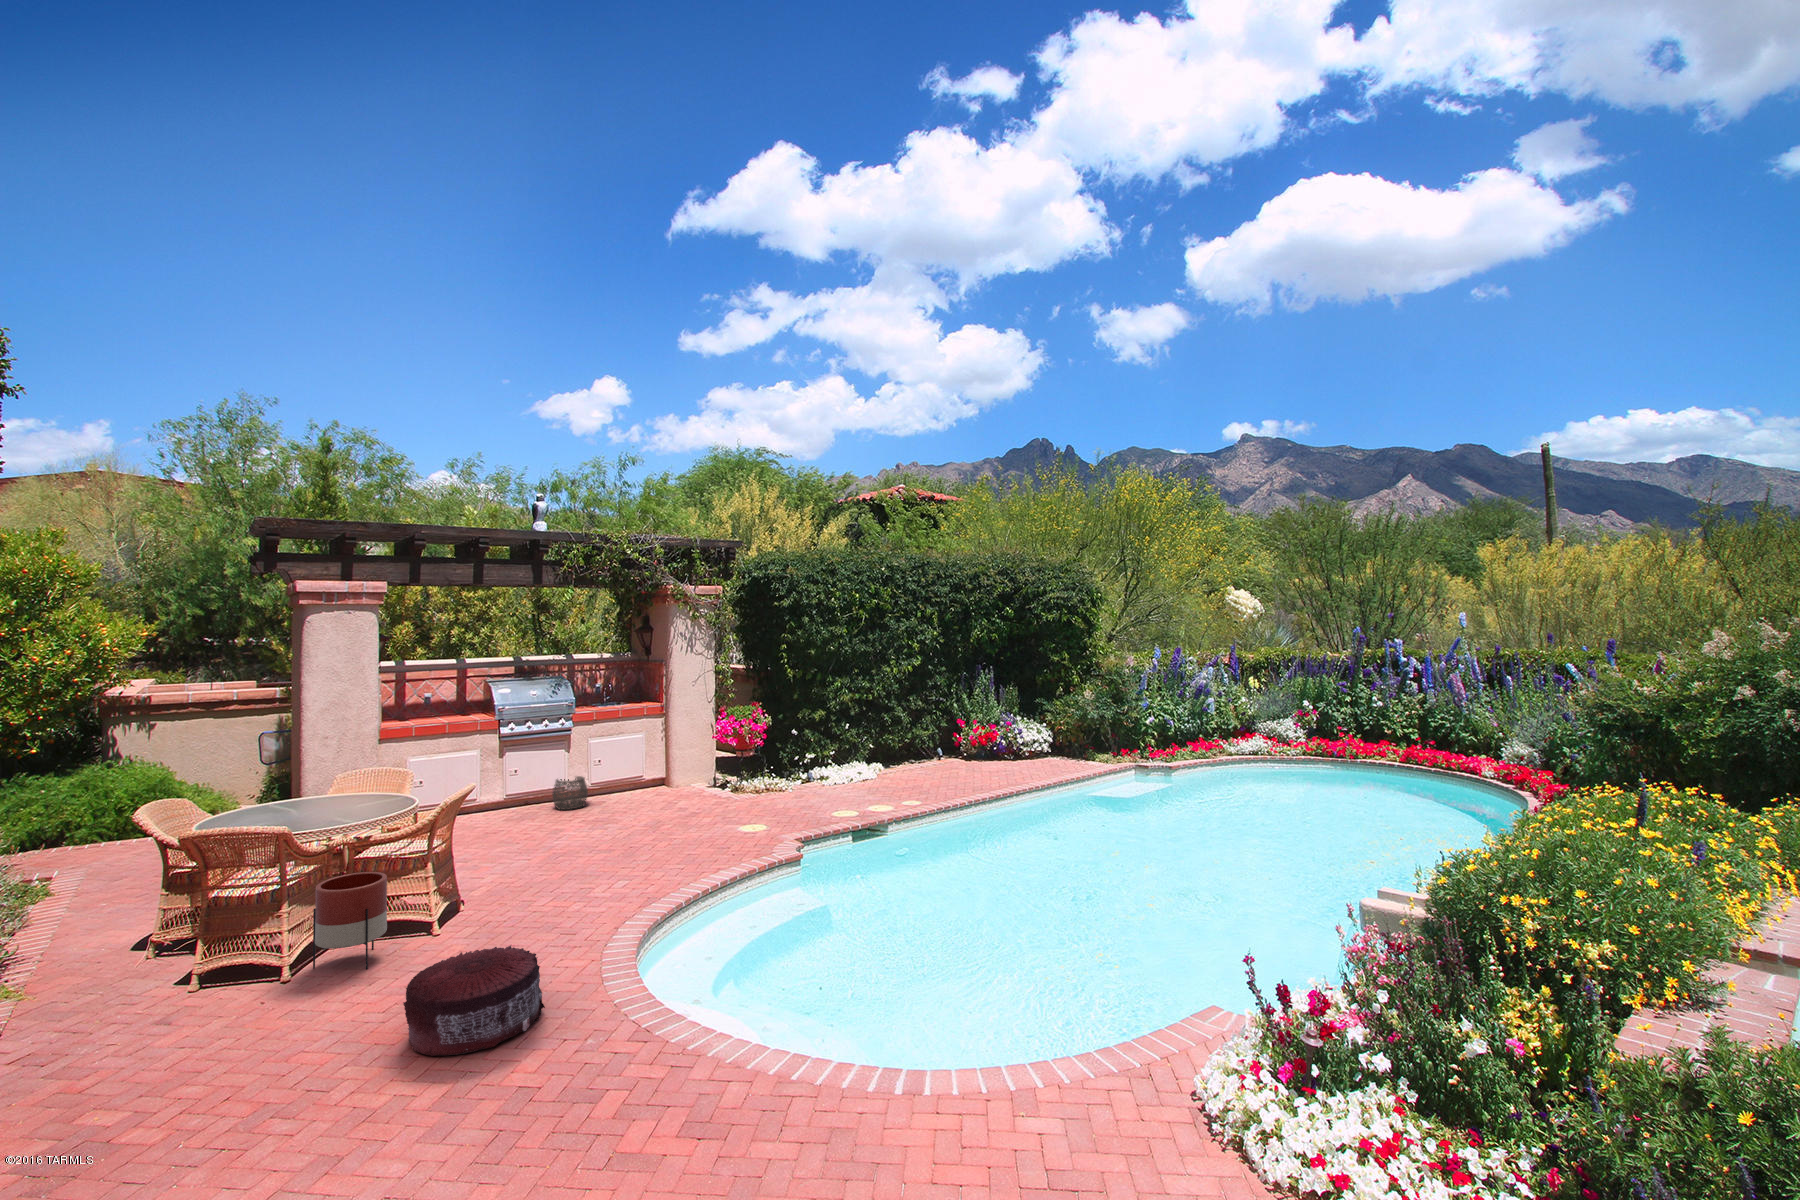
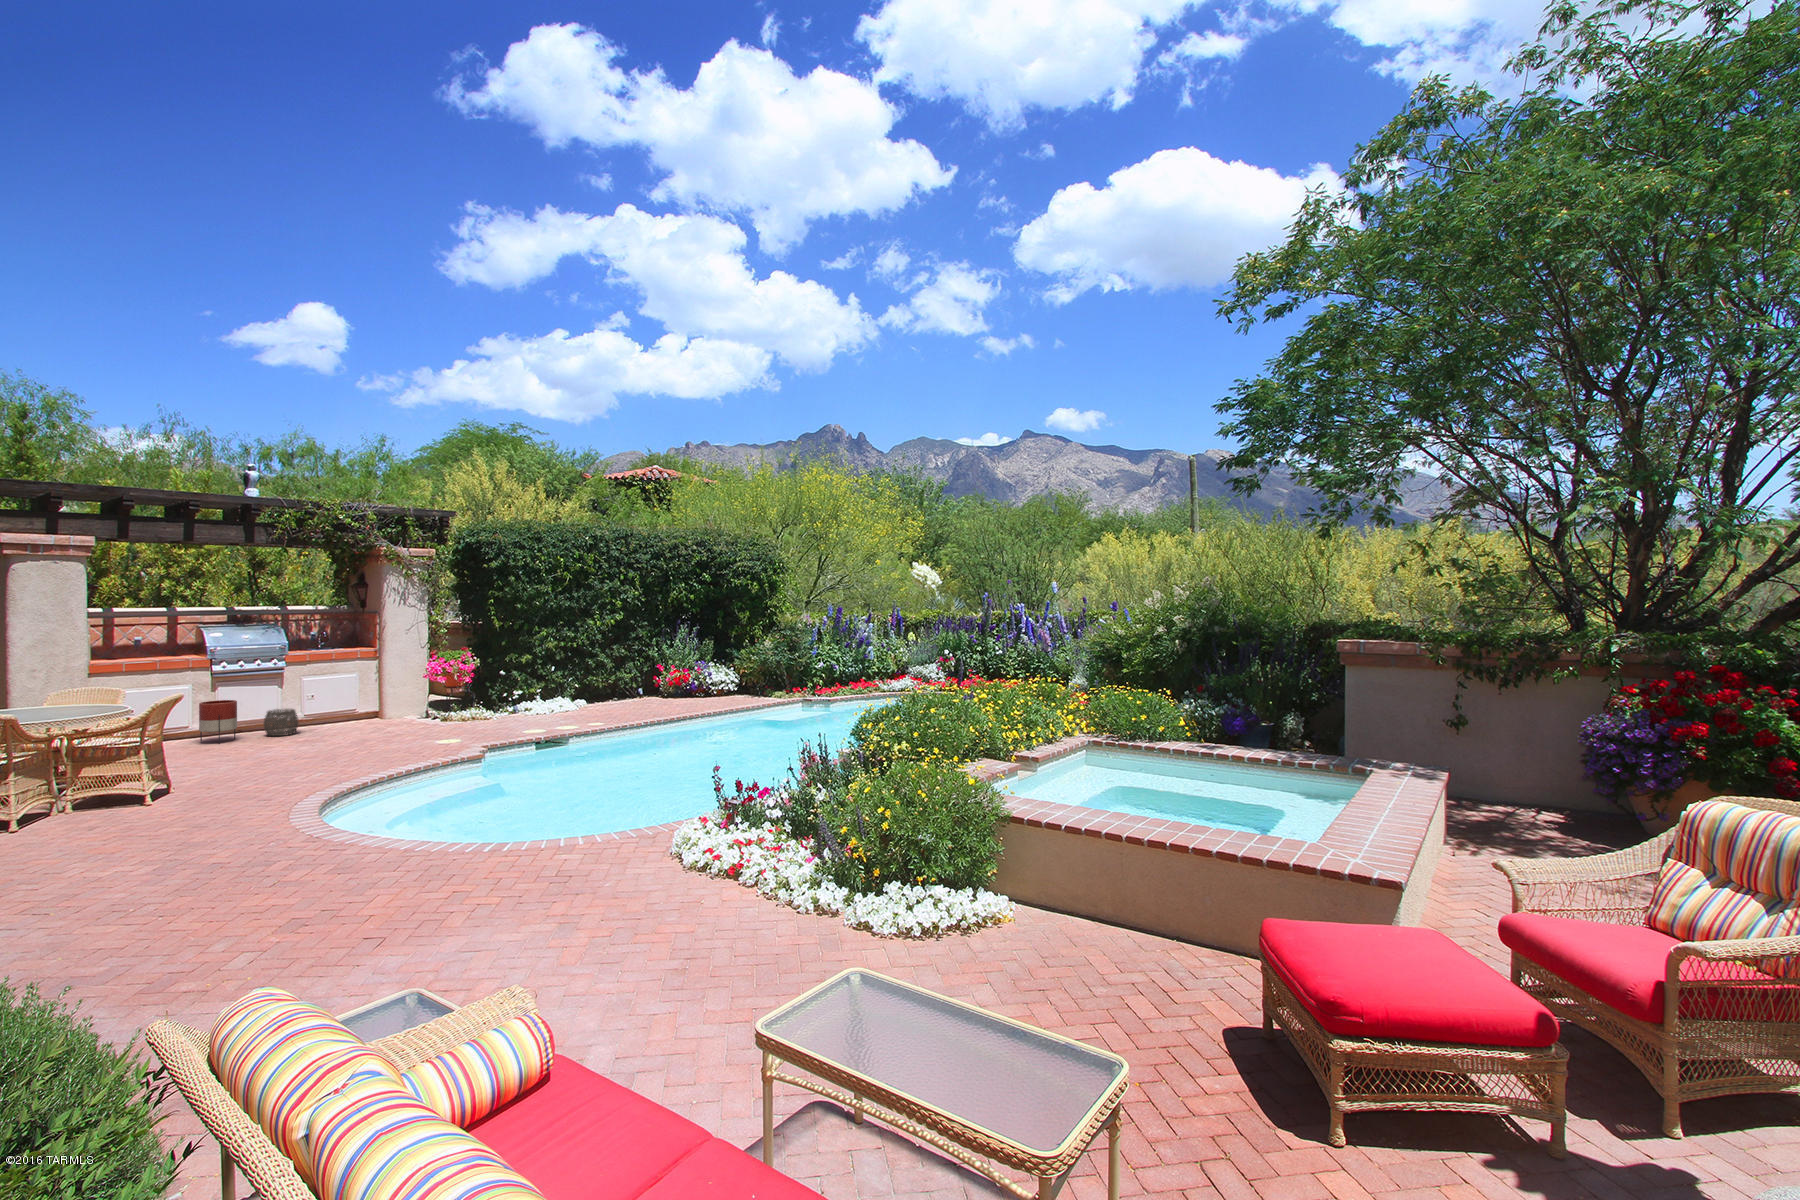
planter: present [313,872,387,969] -> present [199,700,237,744]
pouf: present [403,945,545,1056] -> none [124,790,235,850]

